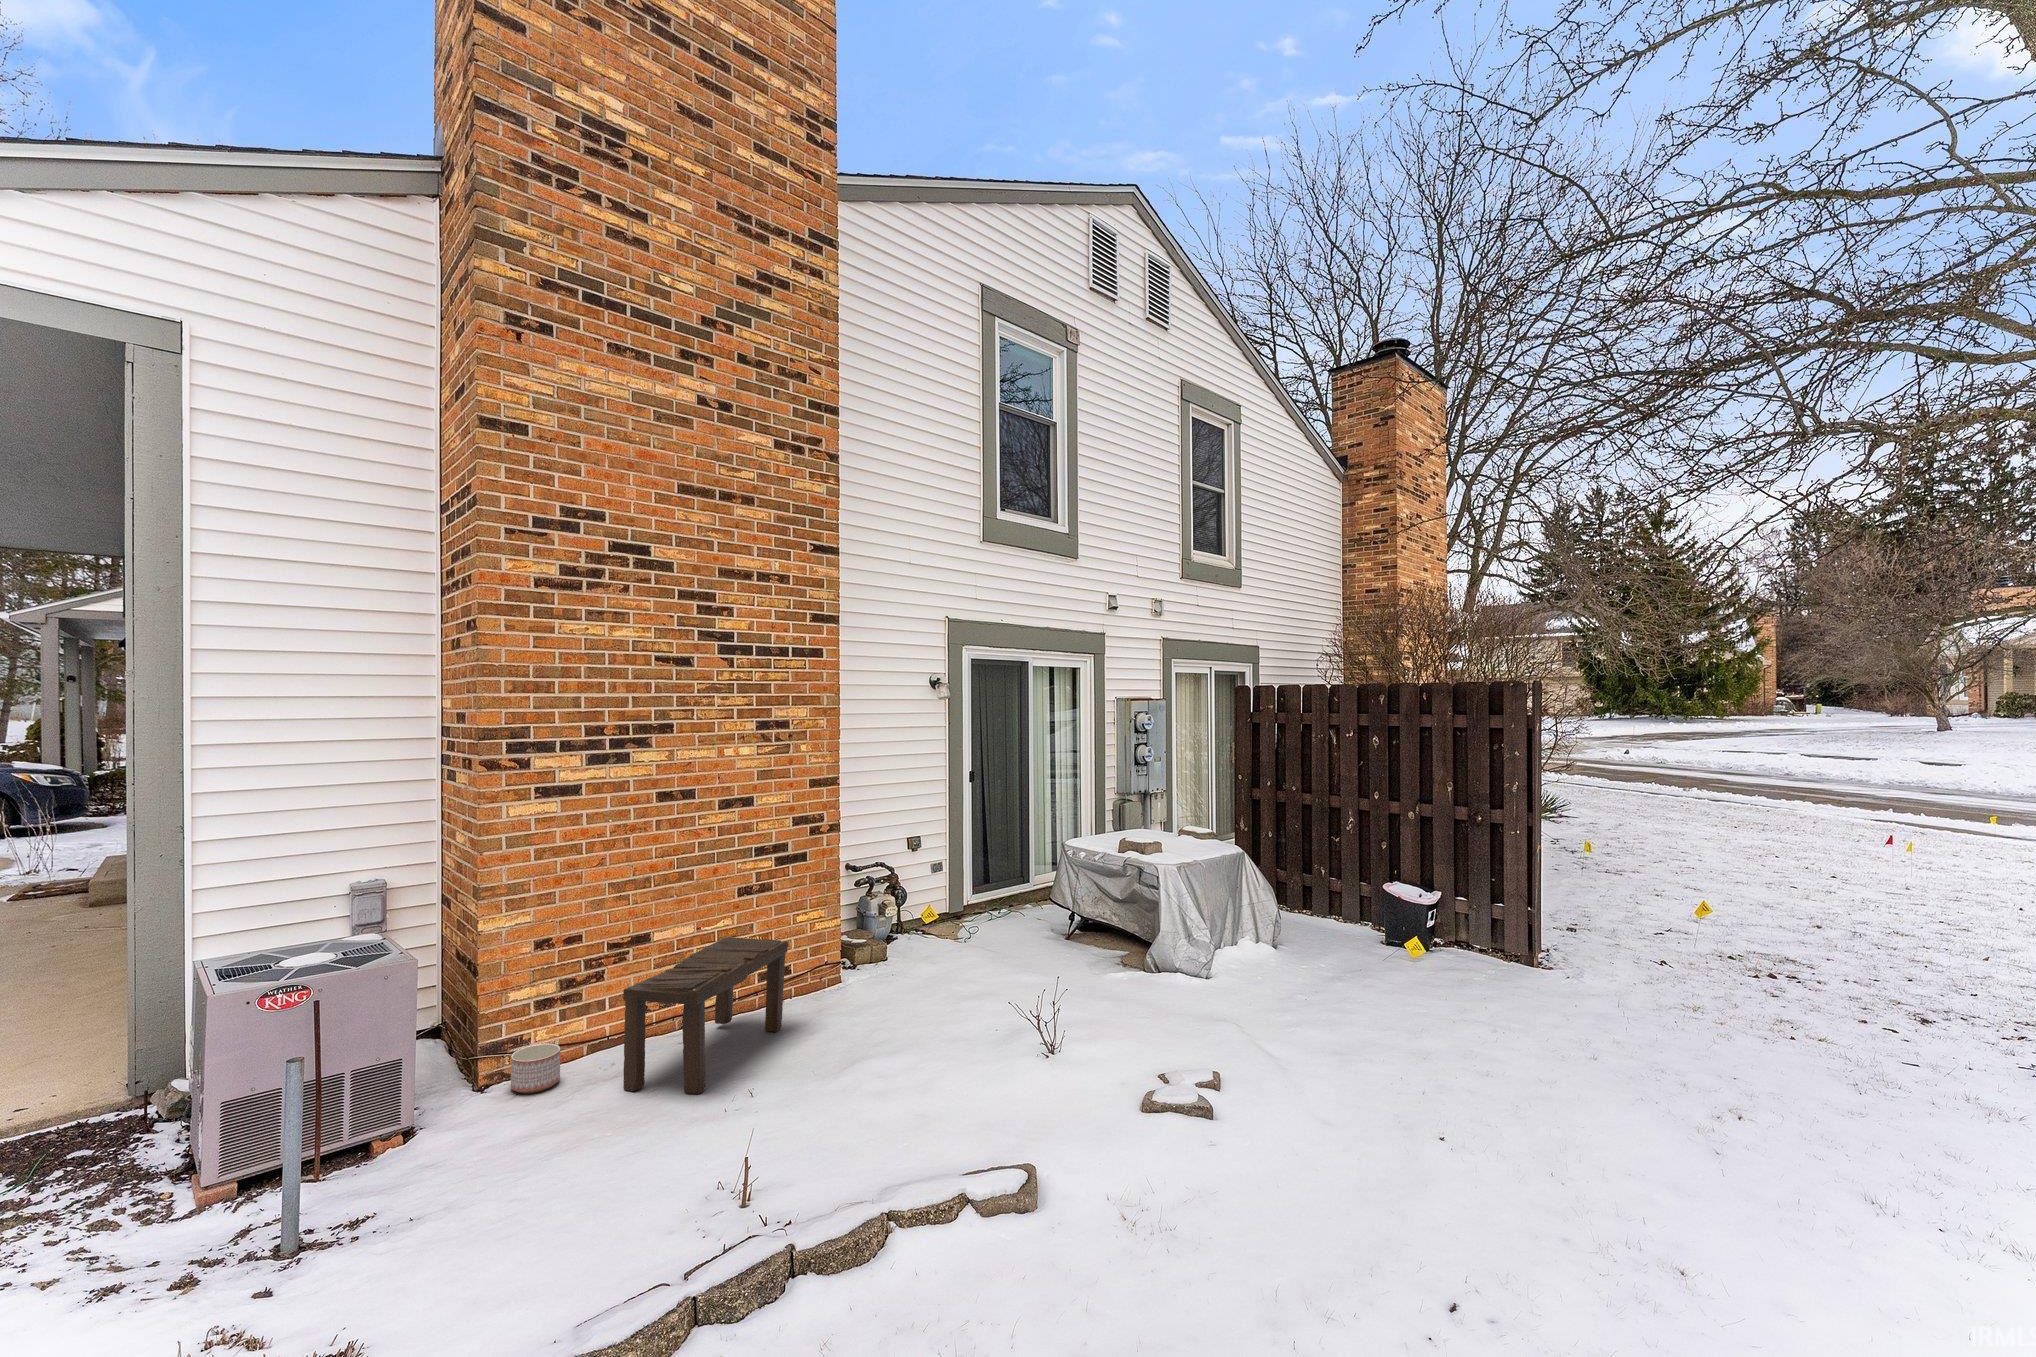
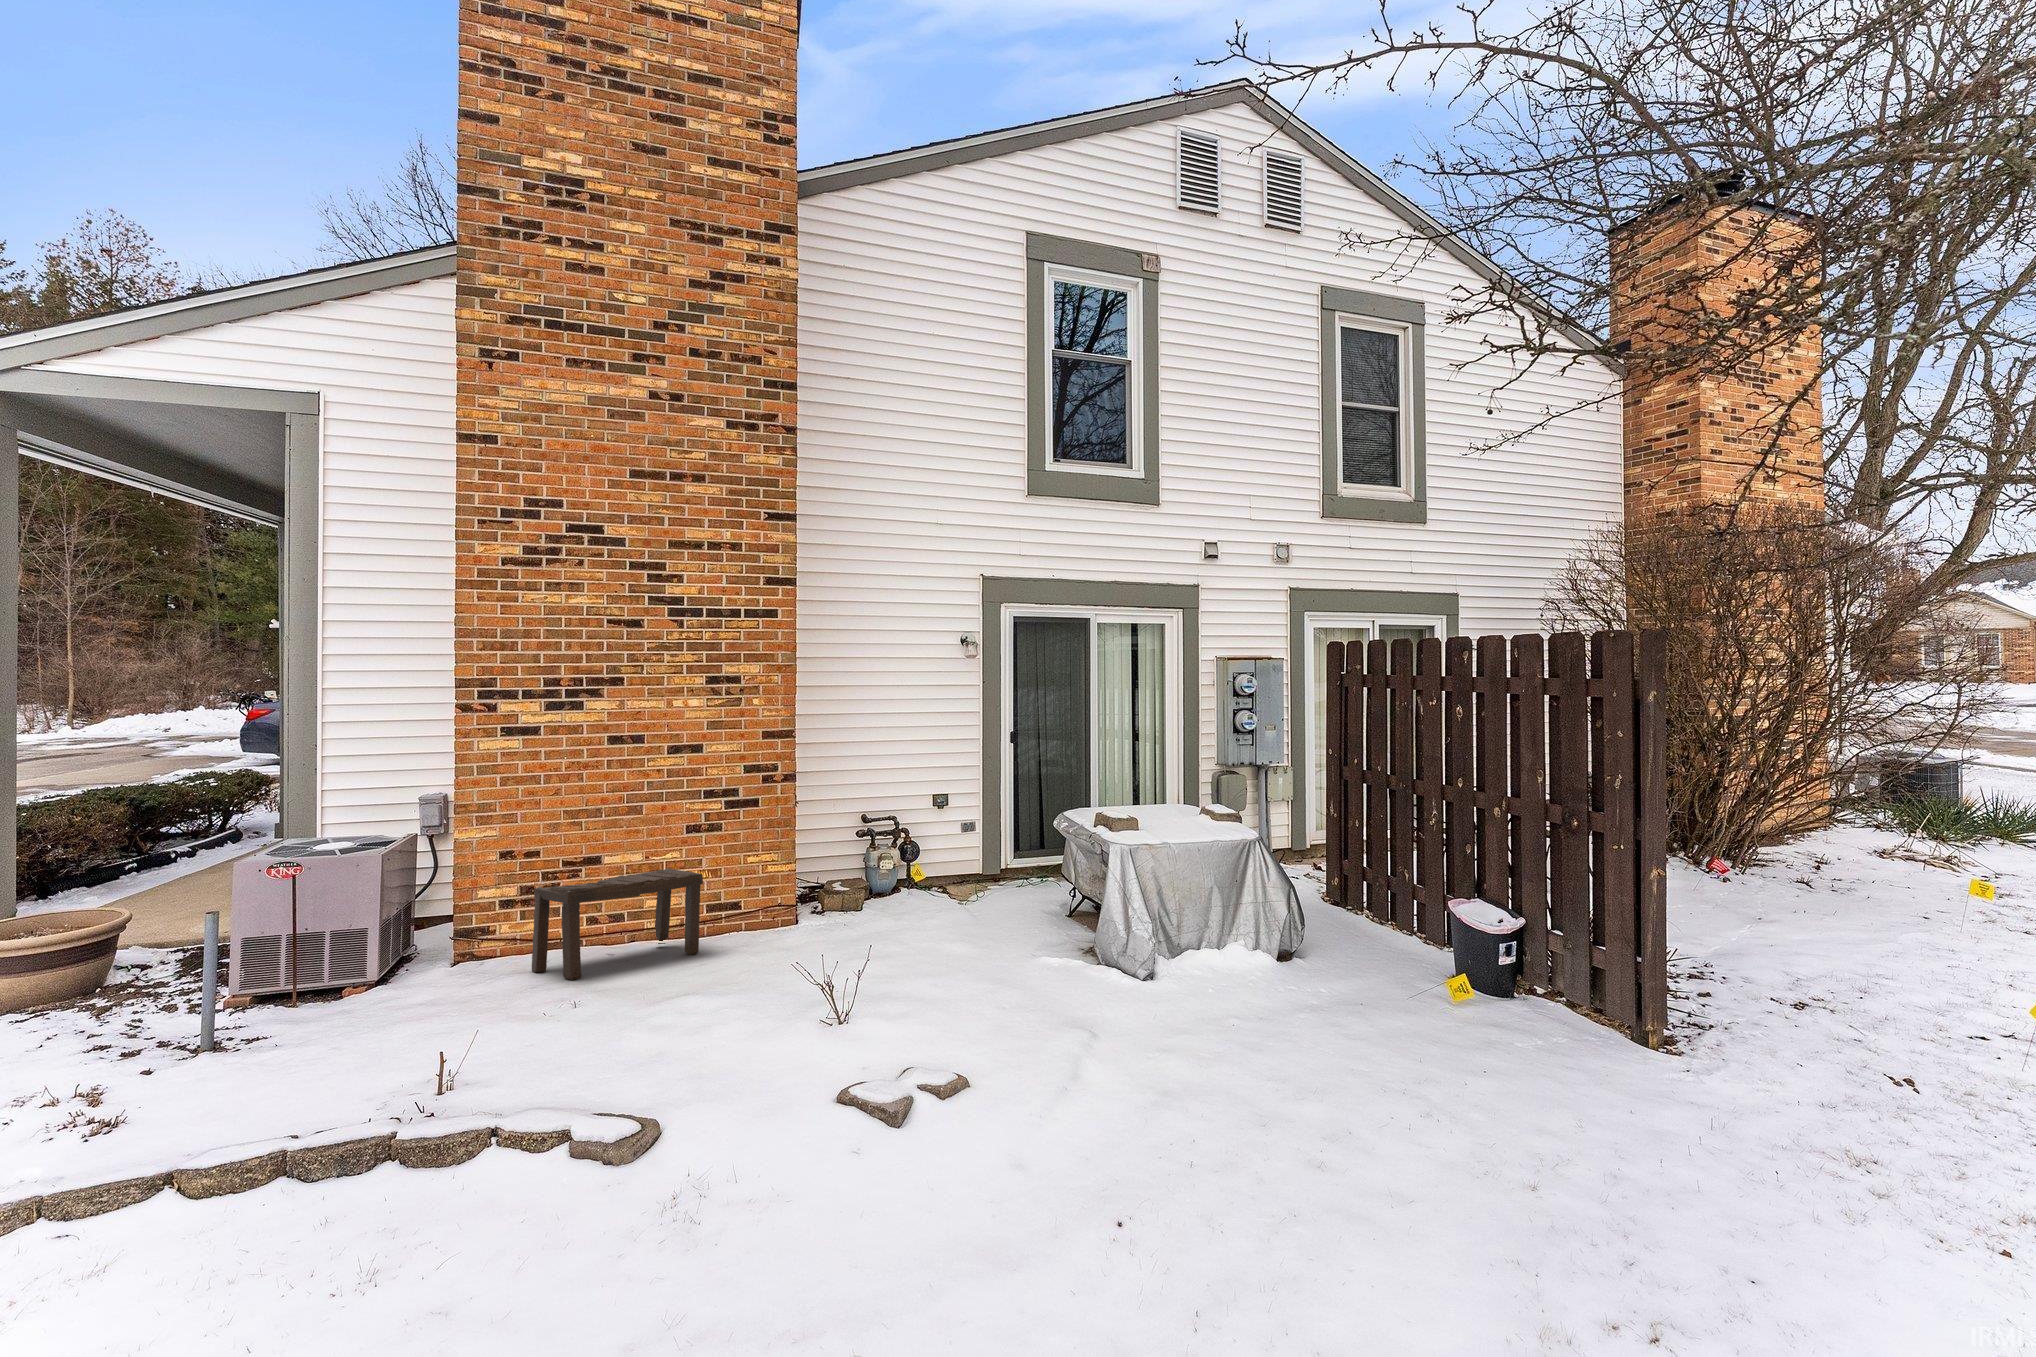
planter: present [511,1044,560,1093] -> none [468,931,507,964]

